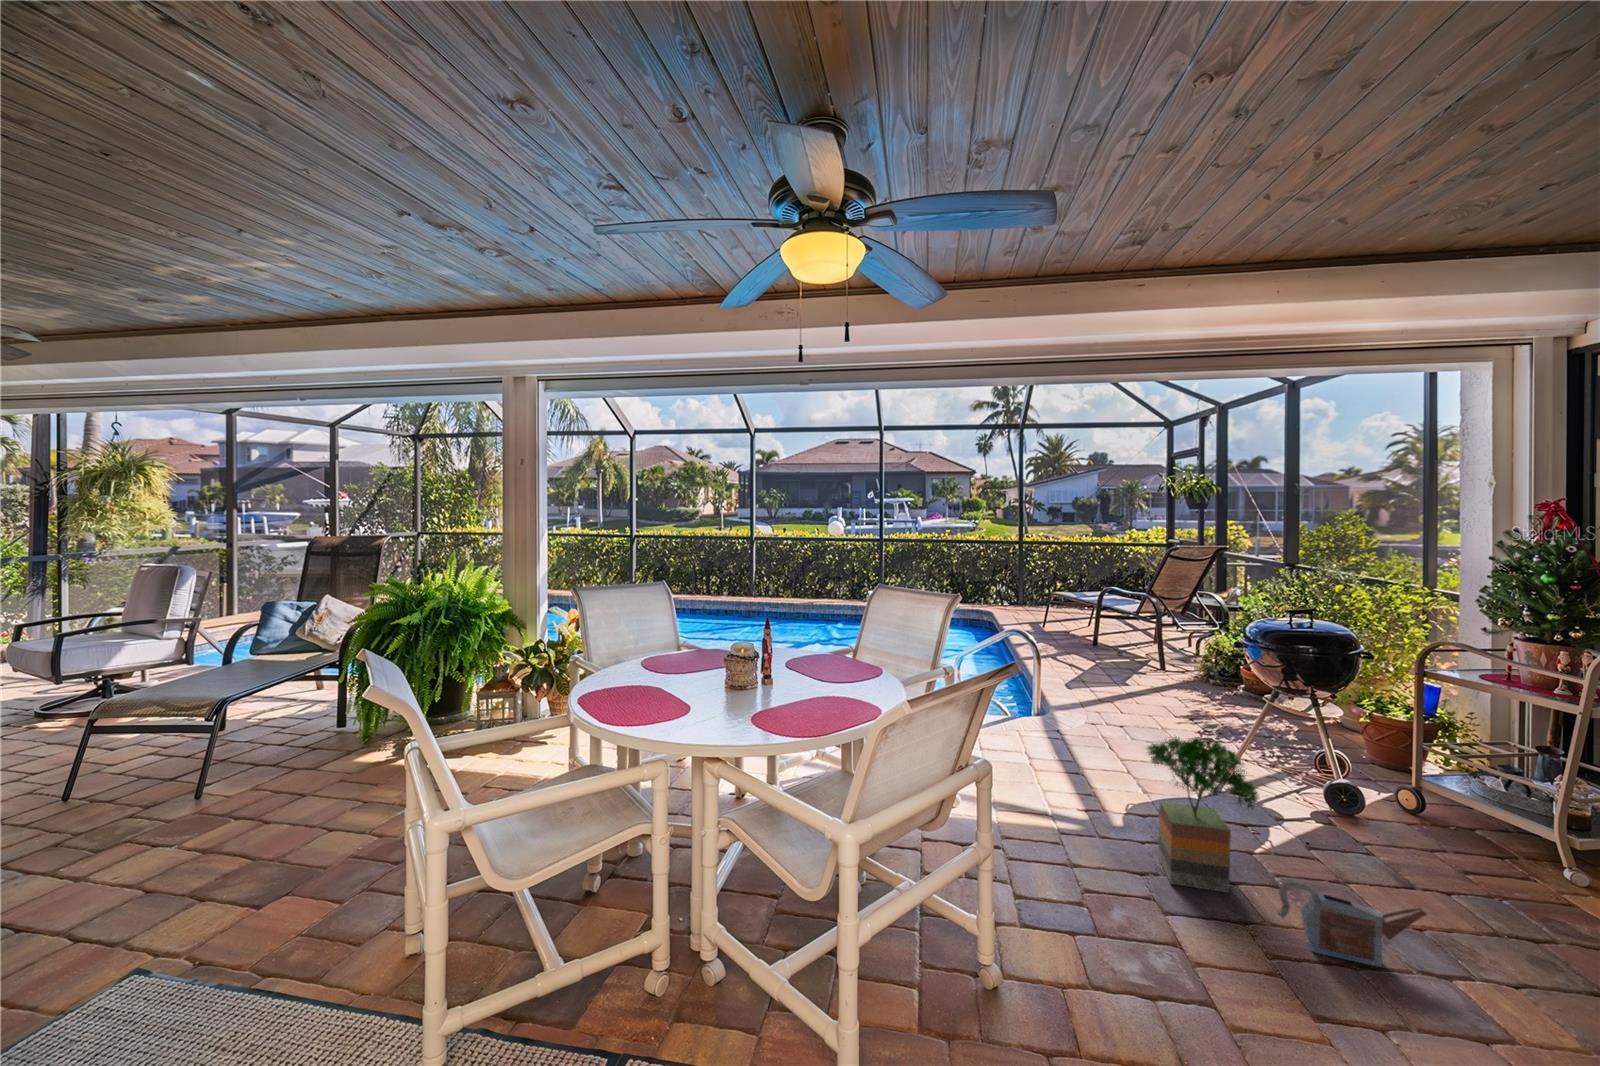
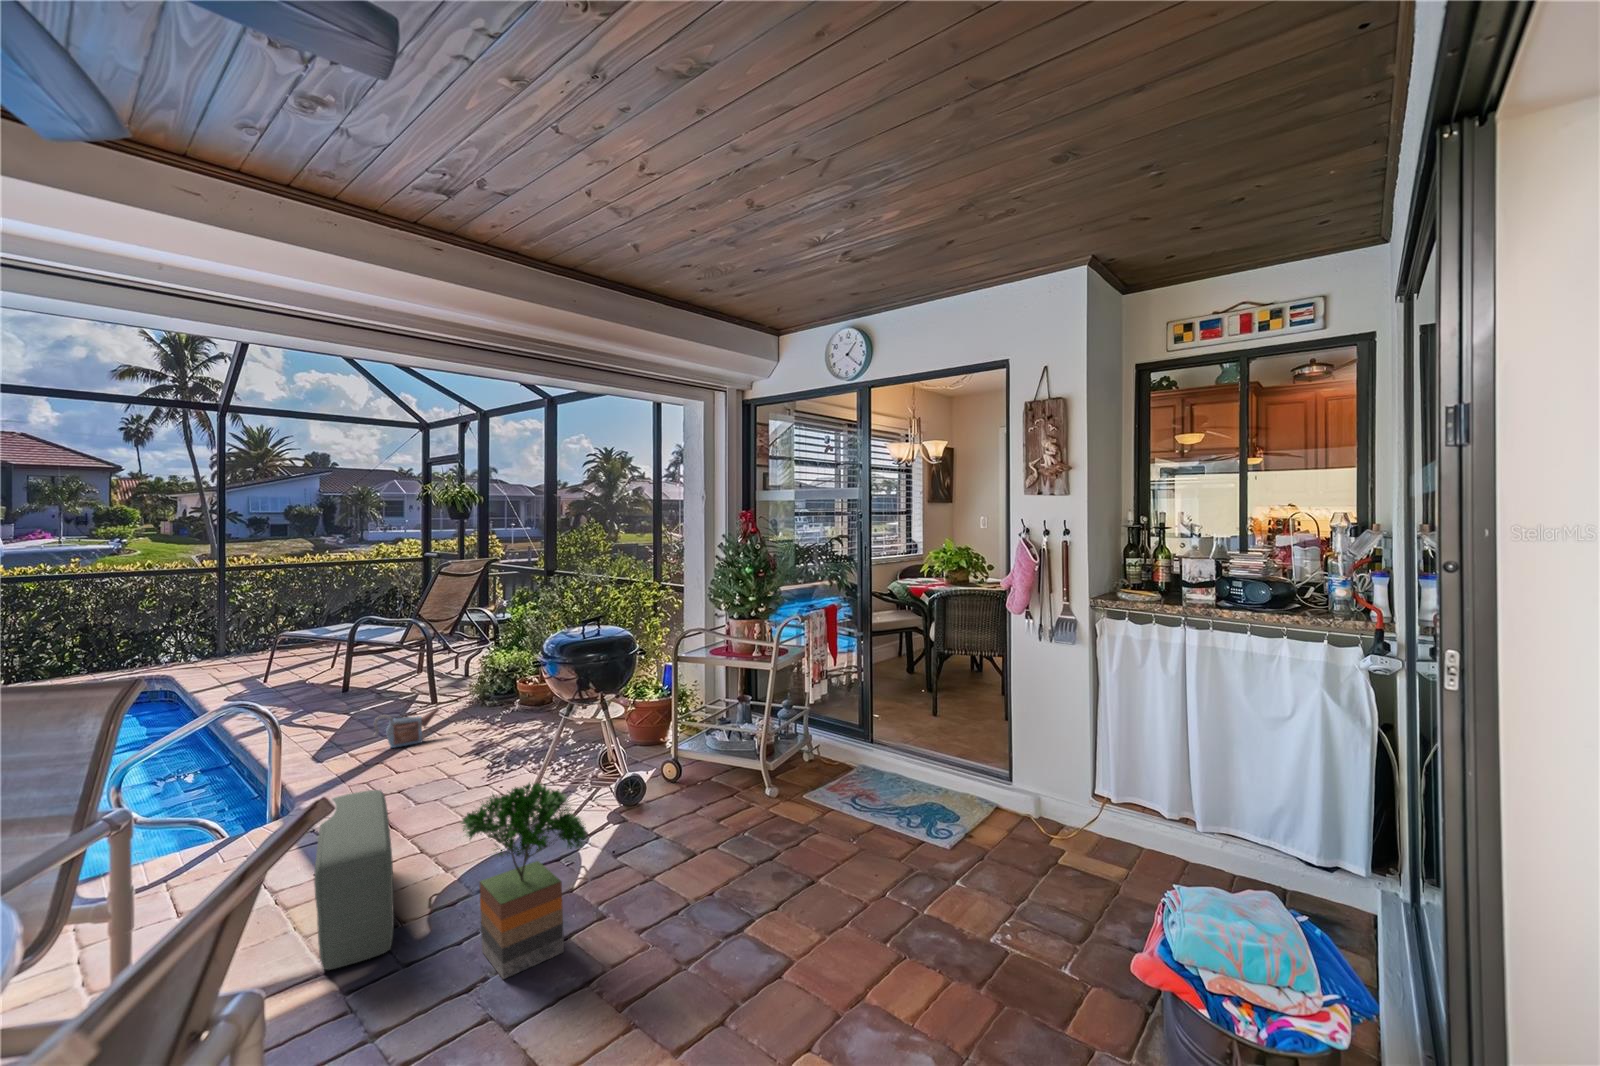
pouf: none [1048,708,1103,824] -> present [314,790,394,970]
watering can: present [1277,880,1427,967] -> present [374,708,439,748]

